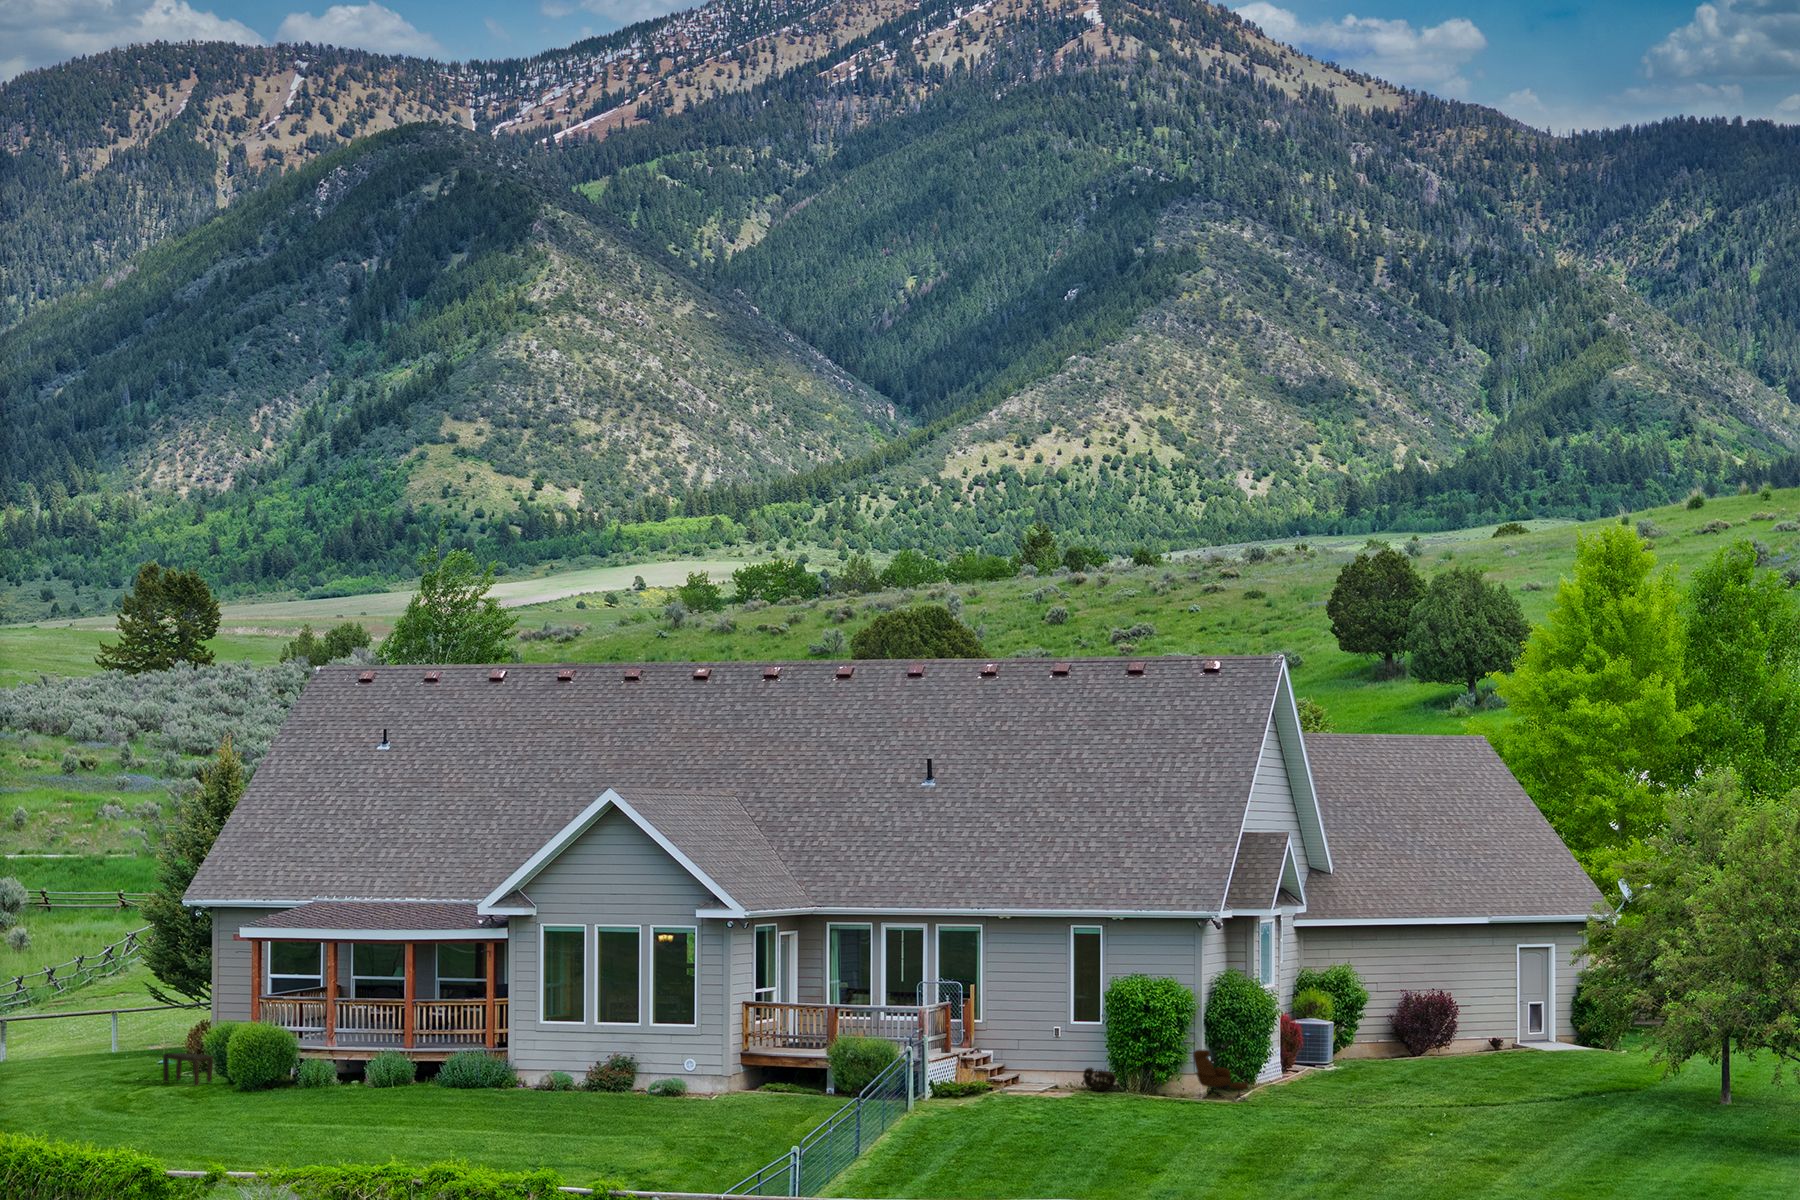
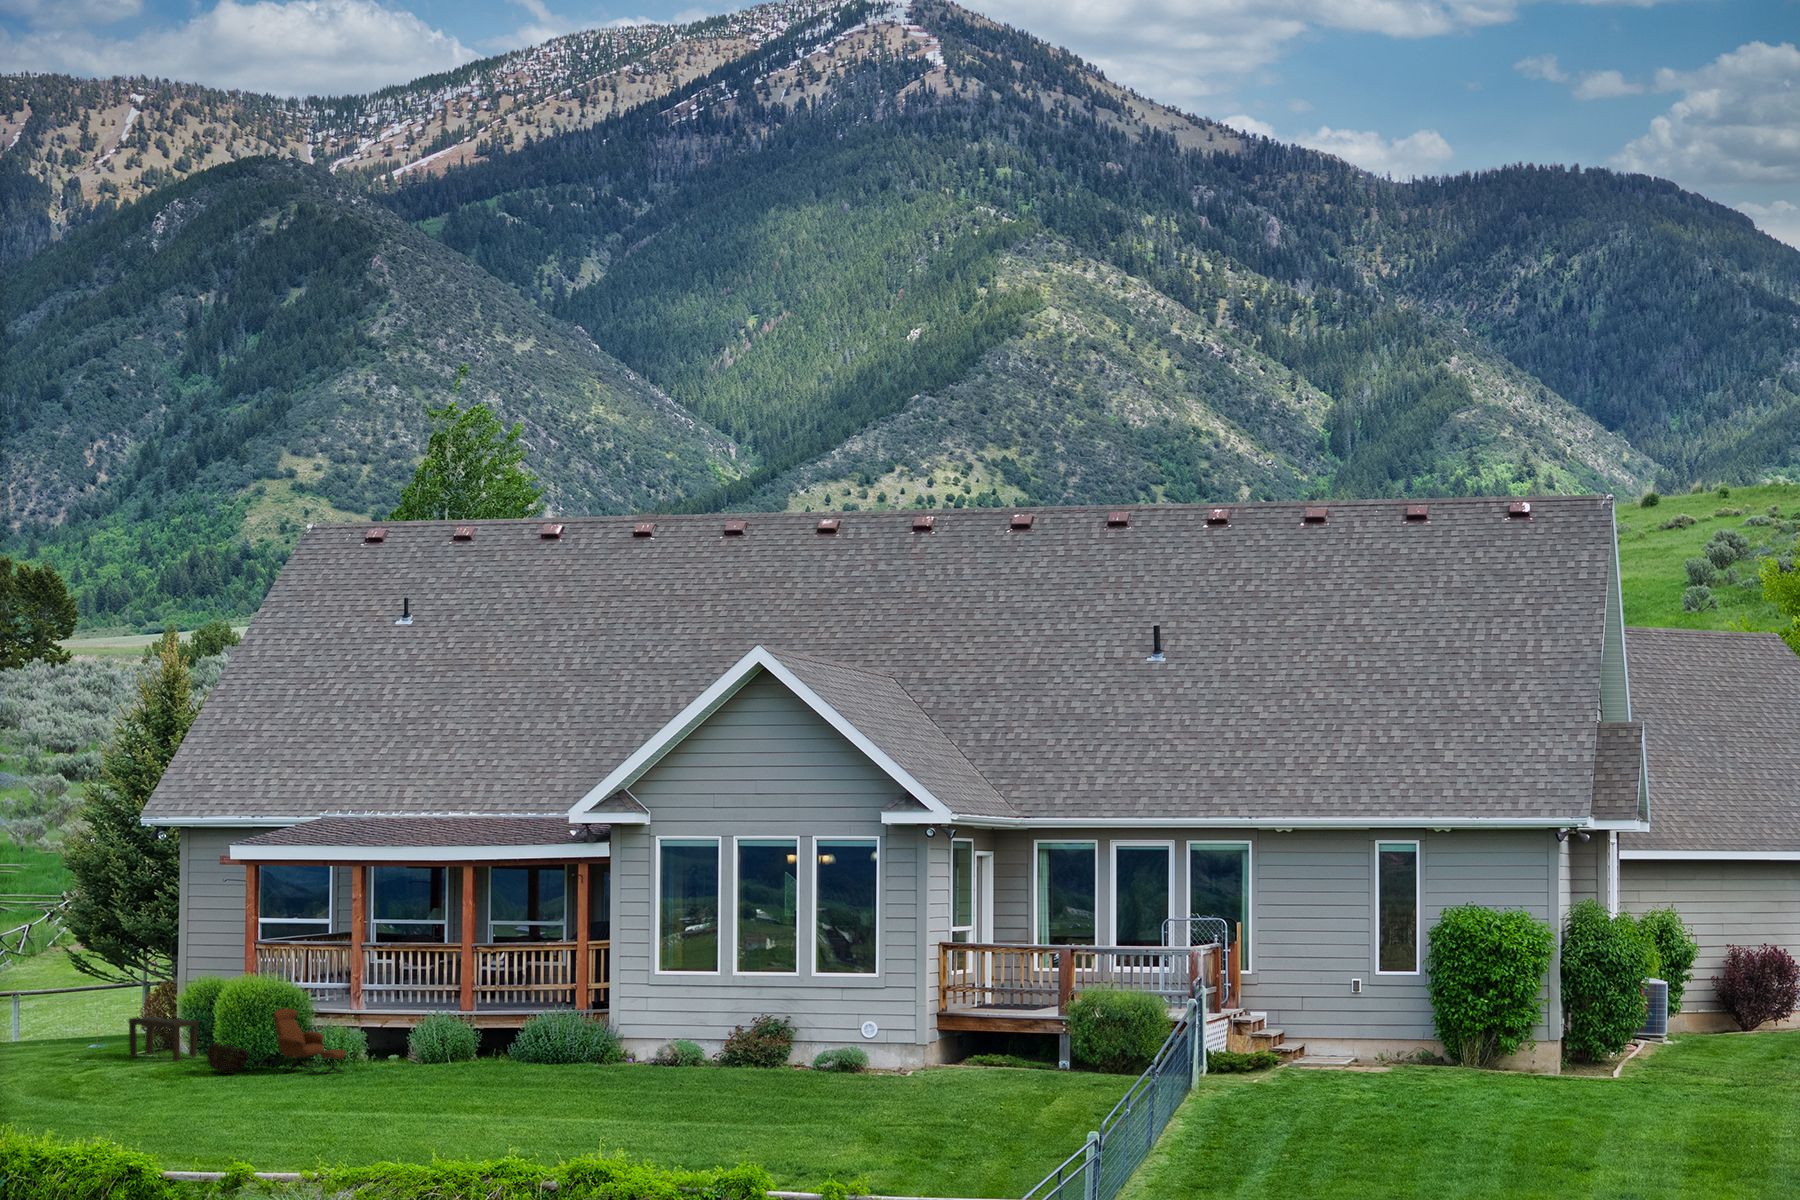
lounge chair: present [1193,1049,1248,1099] -> present [274,1009,346,1074]
basket: present [1083,1068,1116,1091] -> present [207,1042,249,1073]

